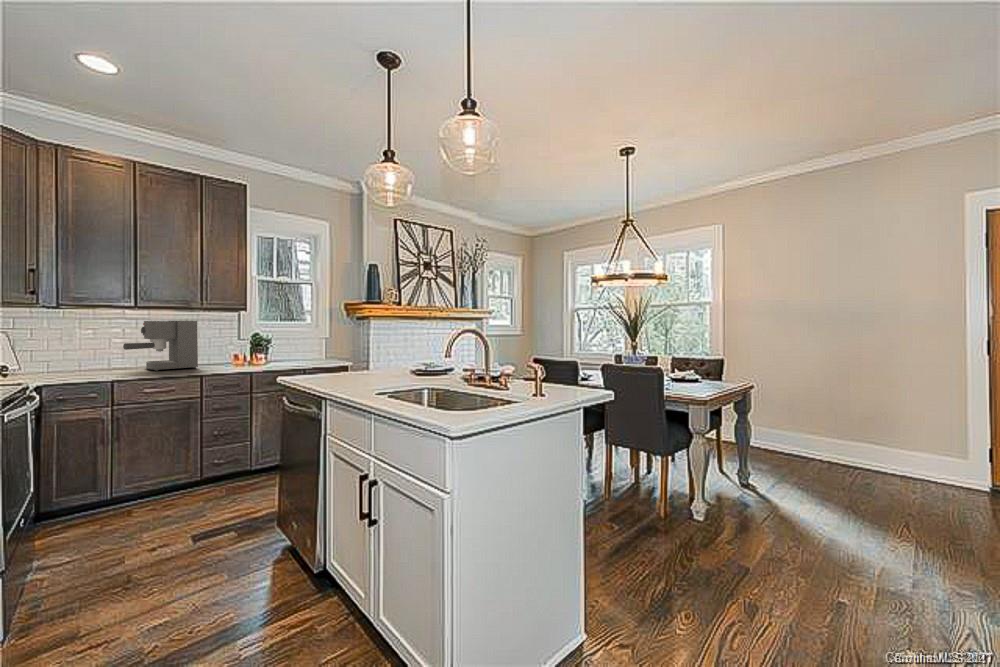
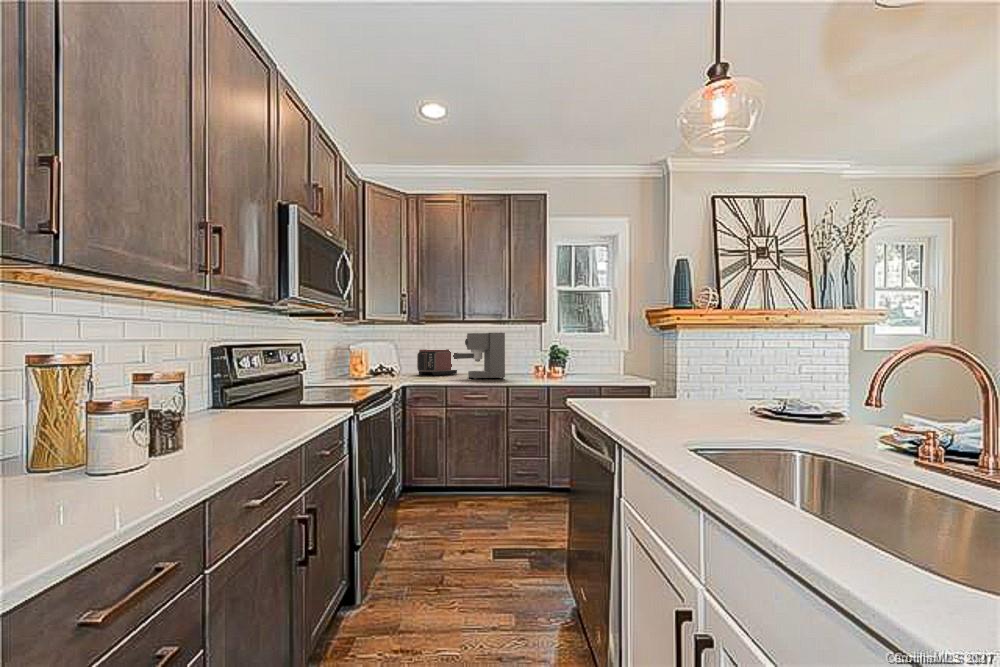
toaster: none [63,337,129,368] -> present [417,349,457,375]

